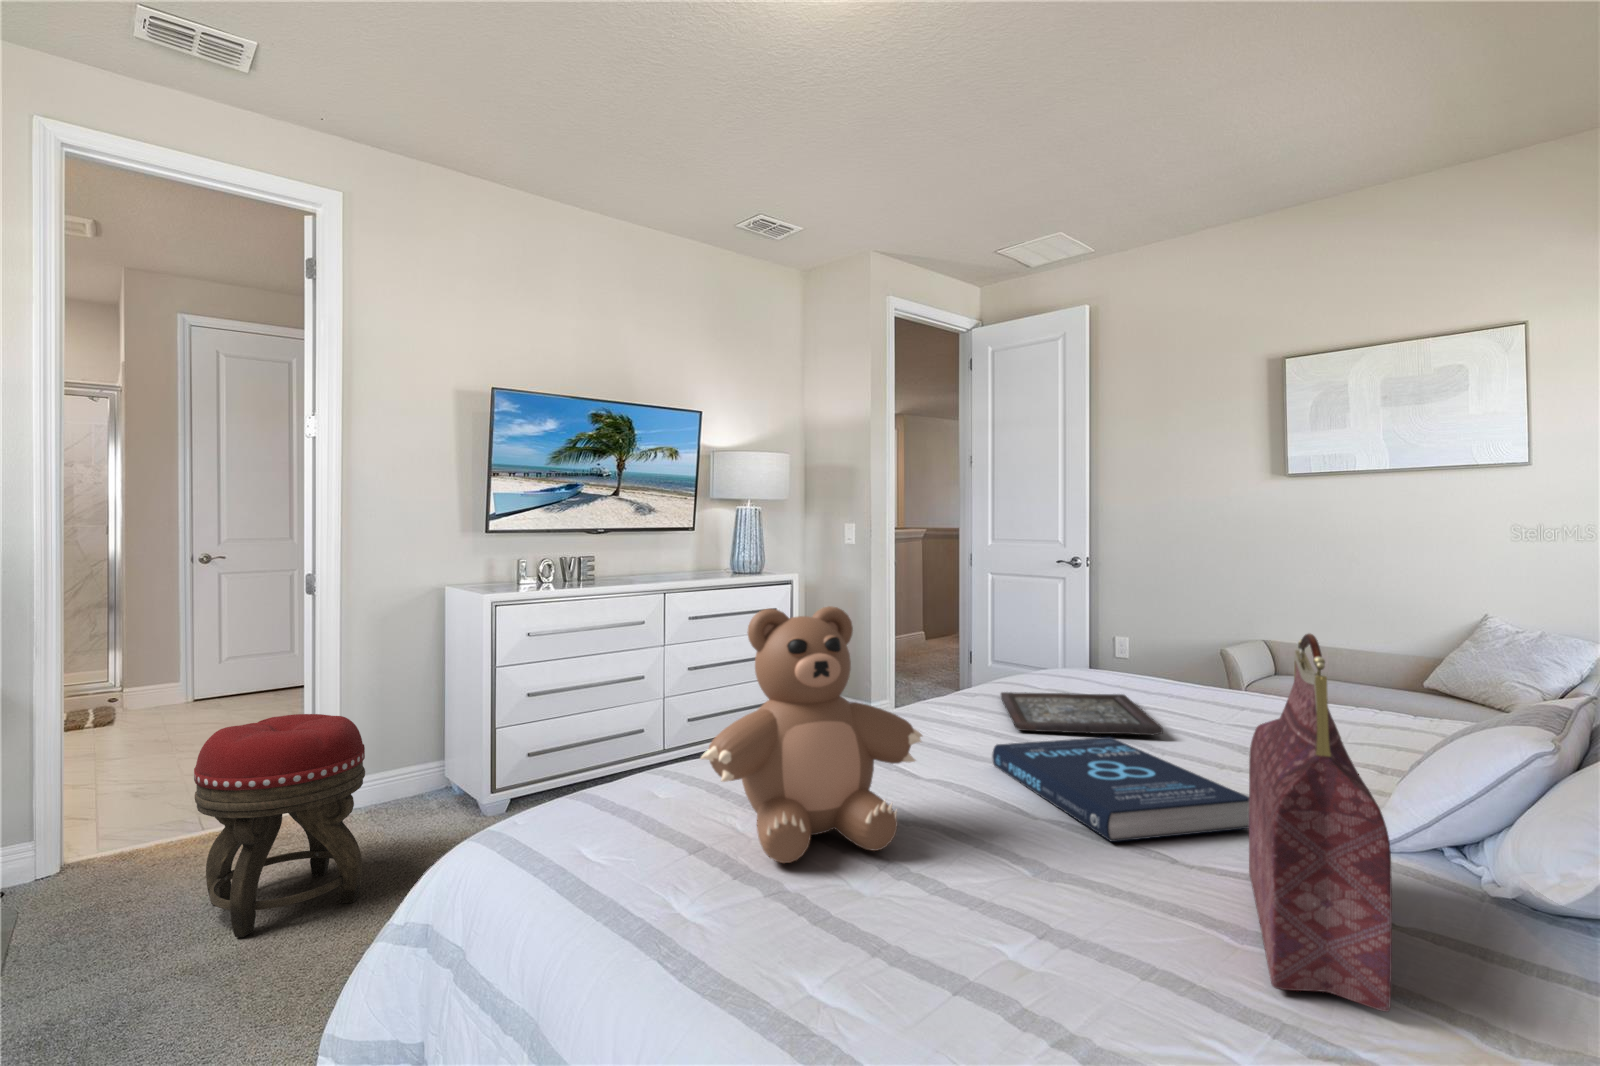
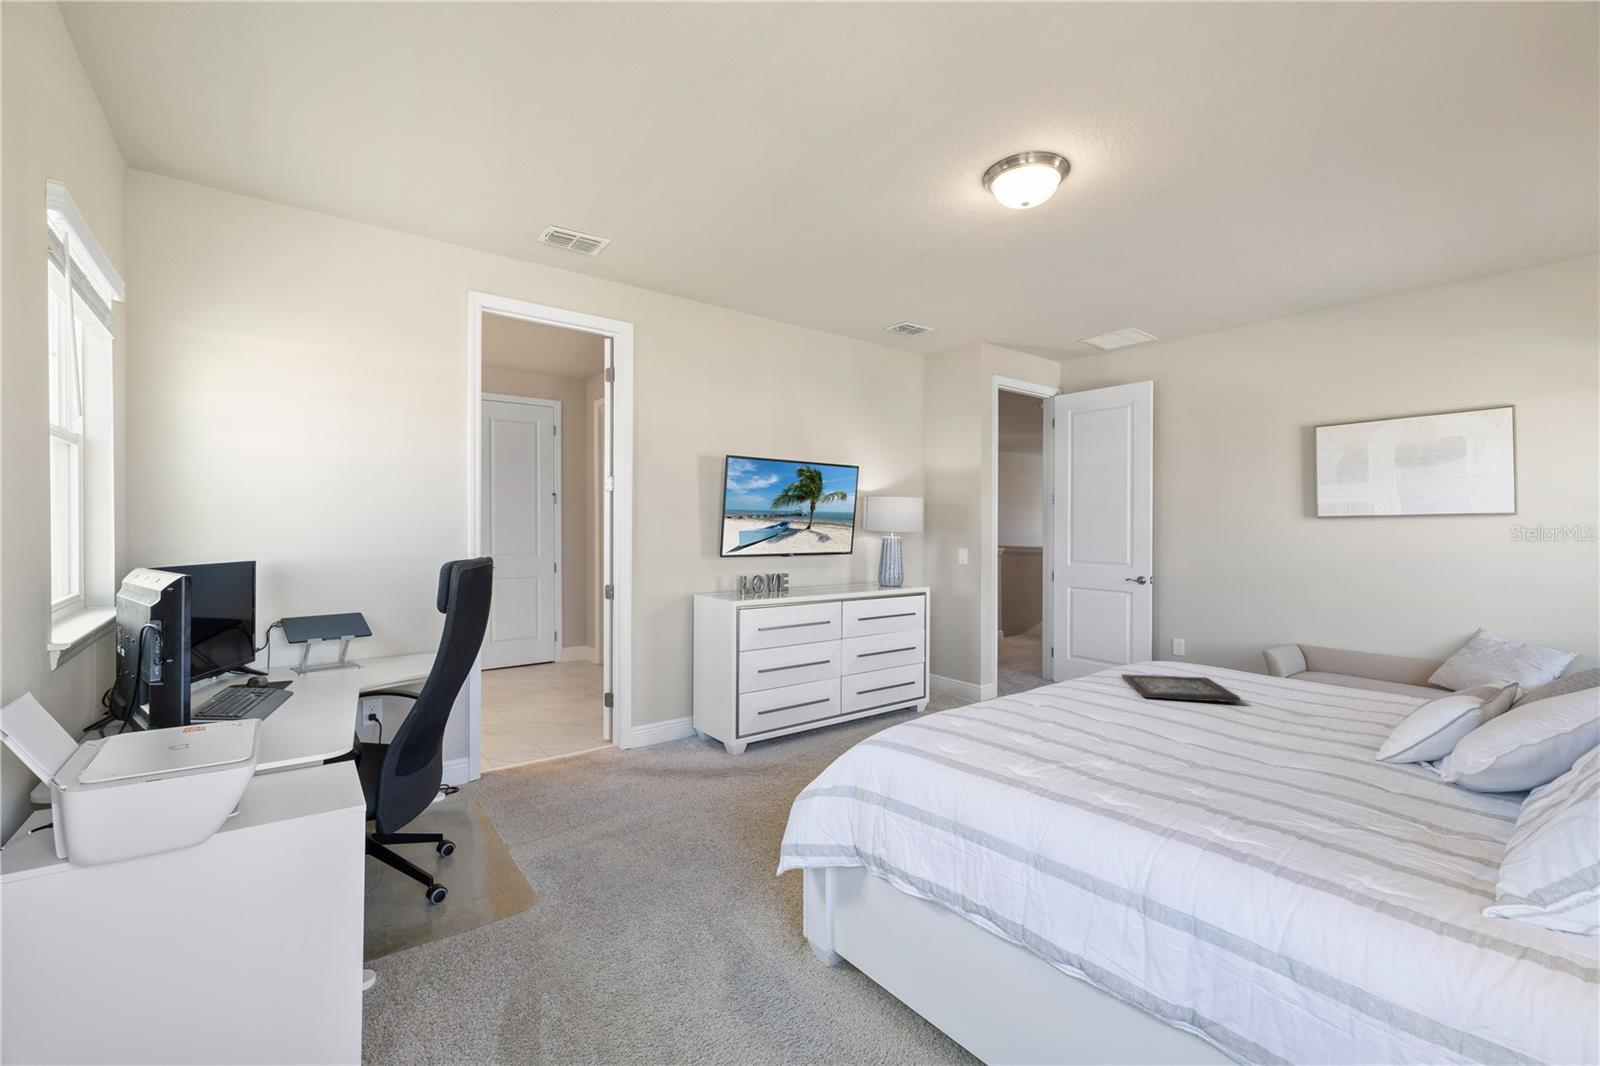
teddy bear: present [701,606,922,863] -> none [1000,620,1116,756]
handbag: present [1249,634,1392,1012] -> none [1307,641,1385,819]
footstool: present [194,714,365,937] -> none [584,680,680,819]
book: present [992,737,1249,842] -> none [1137,701,1307,753]

